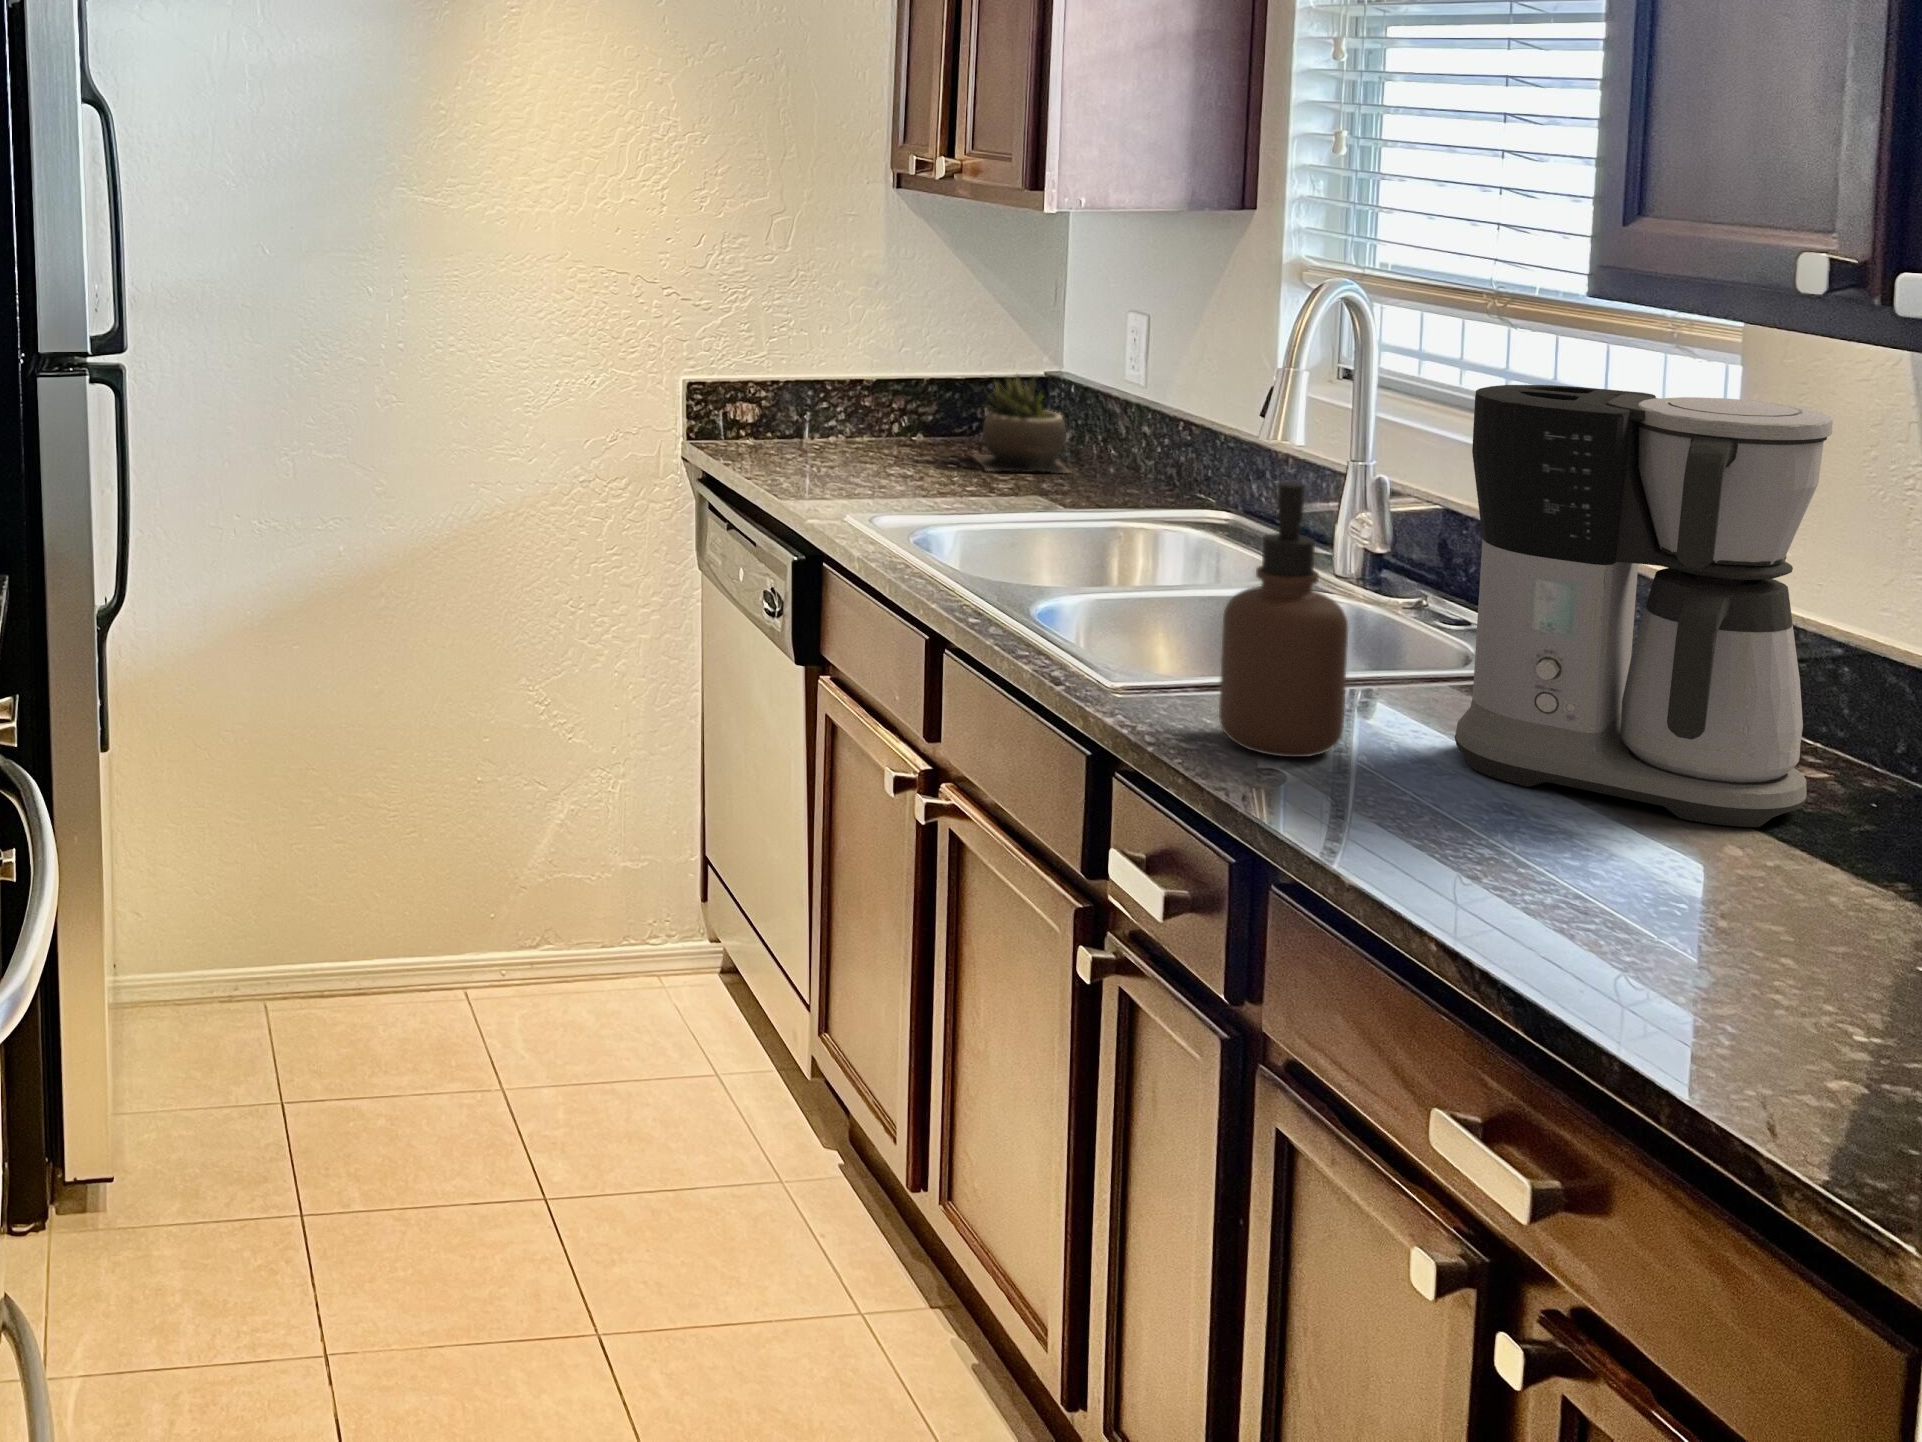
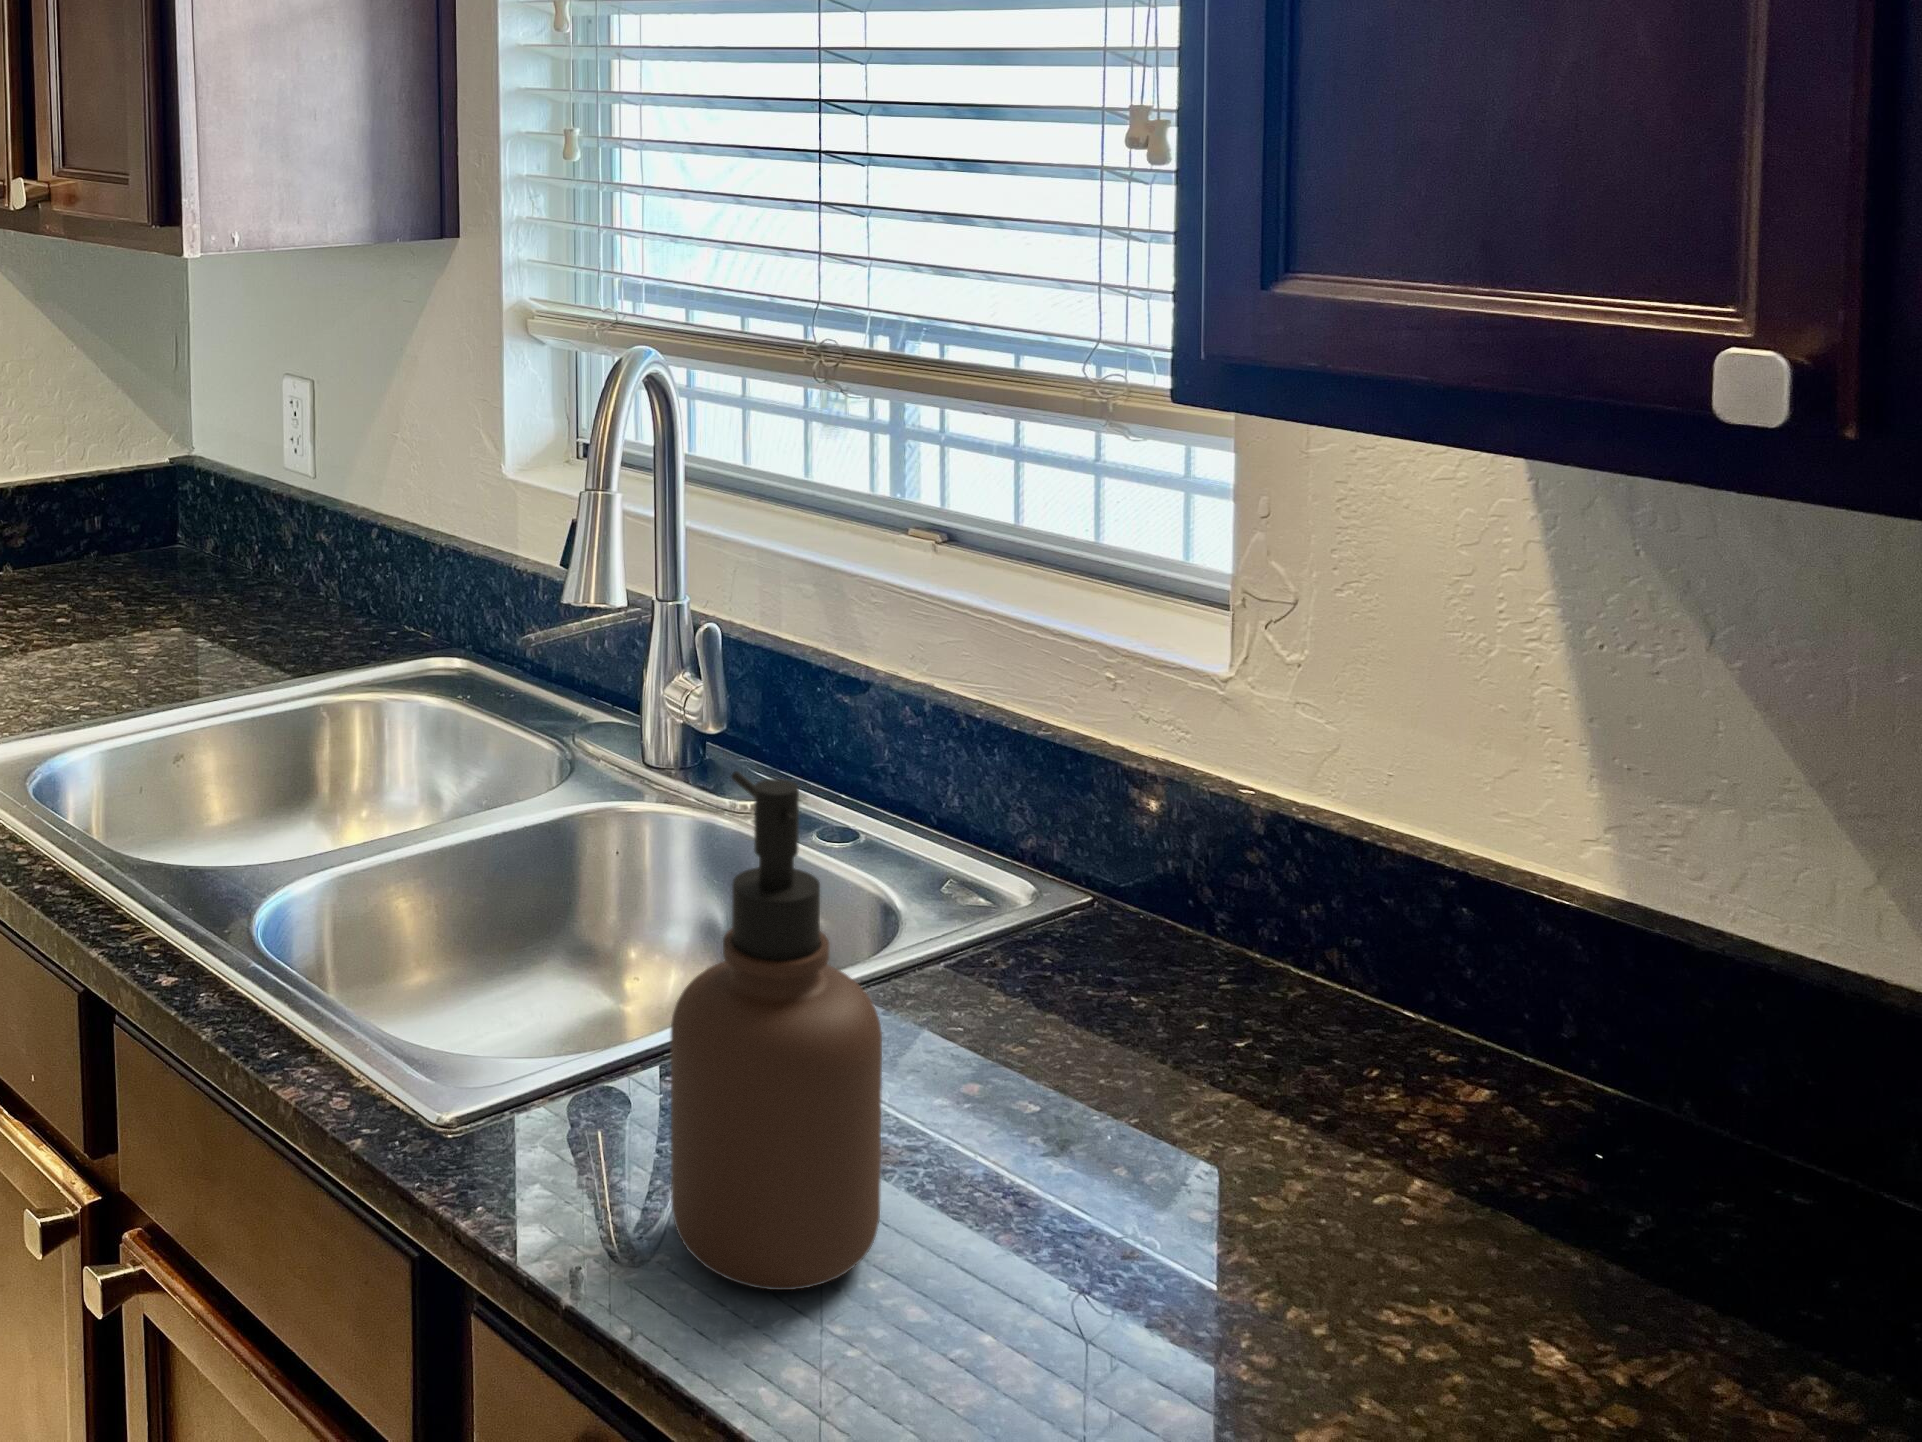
succulent plant: present [974,375,1070,473] -> none [85,475,230,622]
coffee maker: present [1455,385,1833,827] -> none [1023,546,1583,1281]

